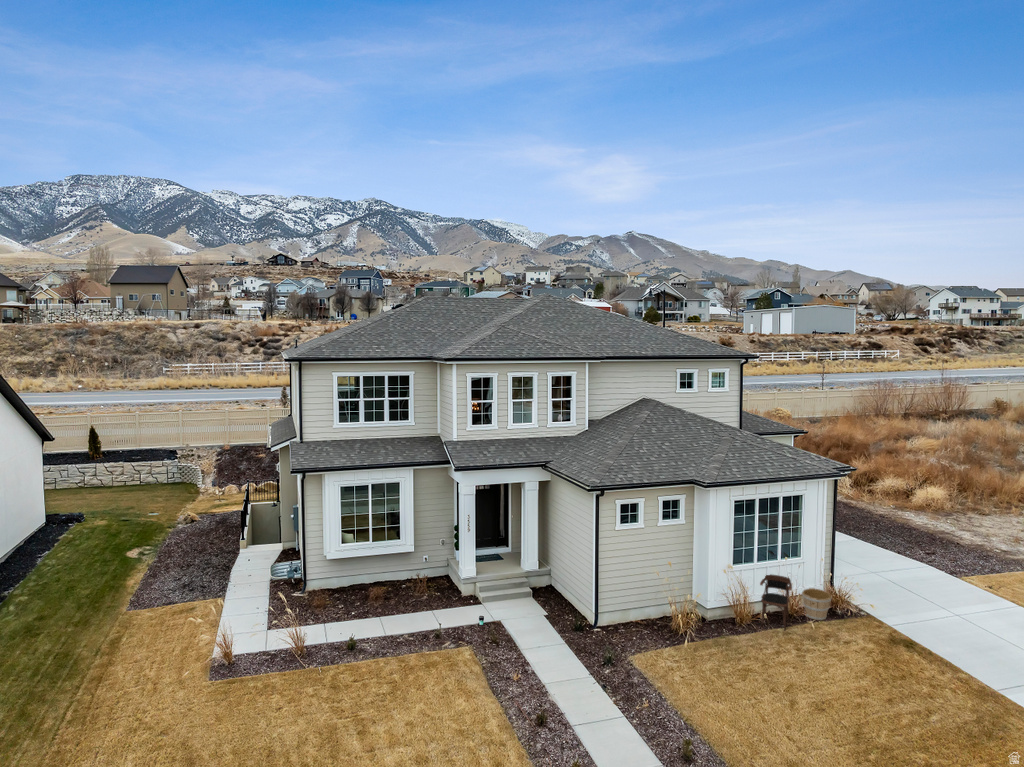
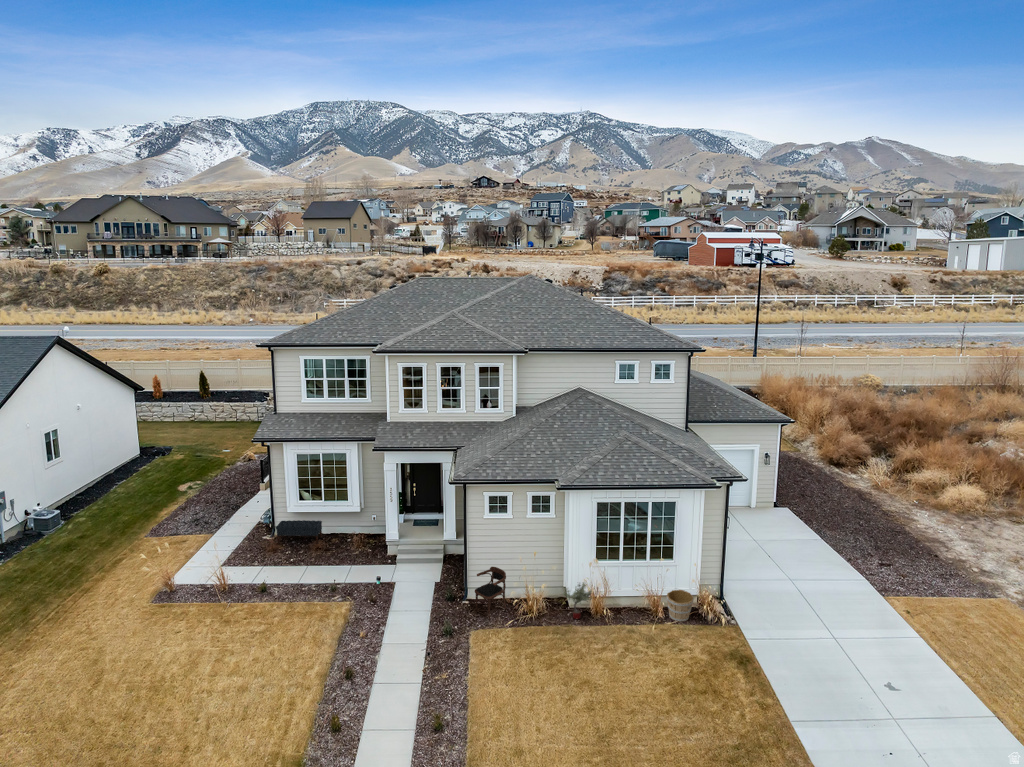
bench: none [318,567,370,600] -> present [276,520,322,544]
armchair: present [760,574,792,630] -> present [475,567,507,620]
potted tree: none [706,587,743,631] -> present [564,583,592,619]

